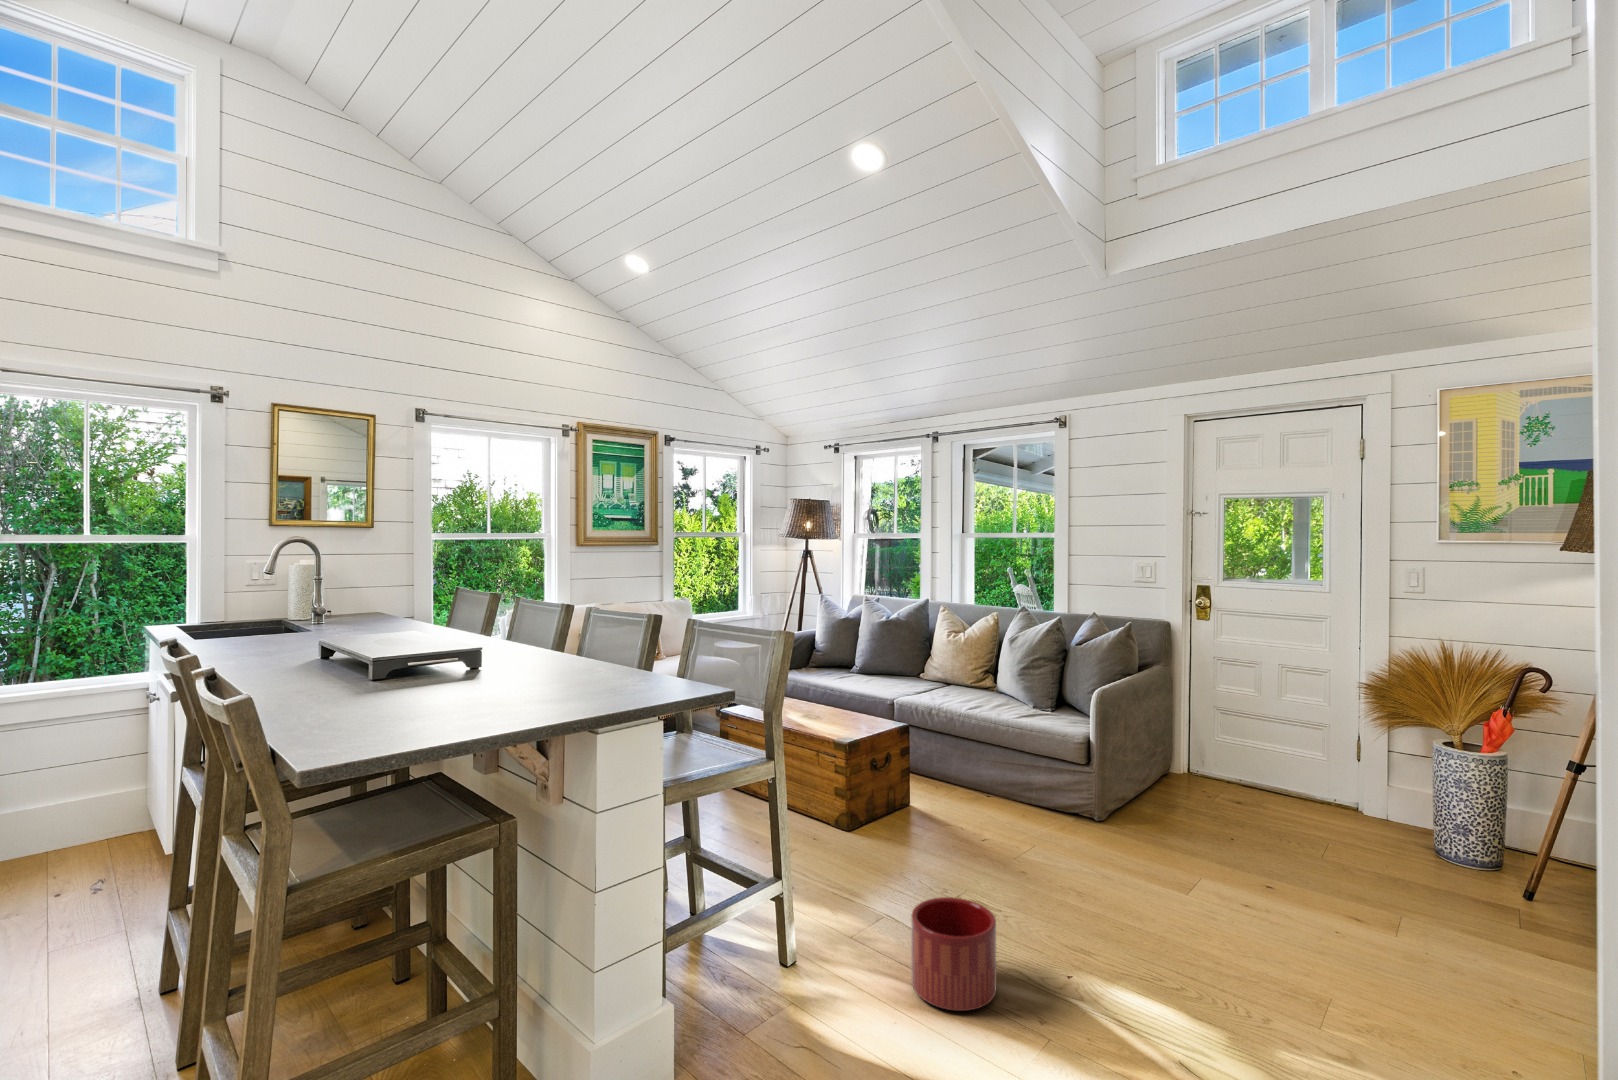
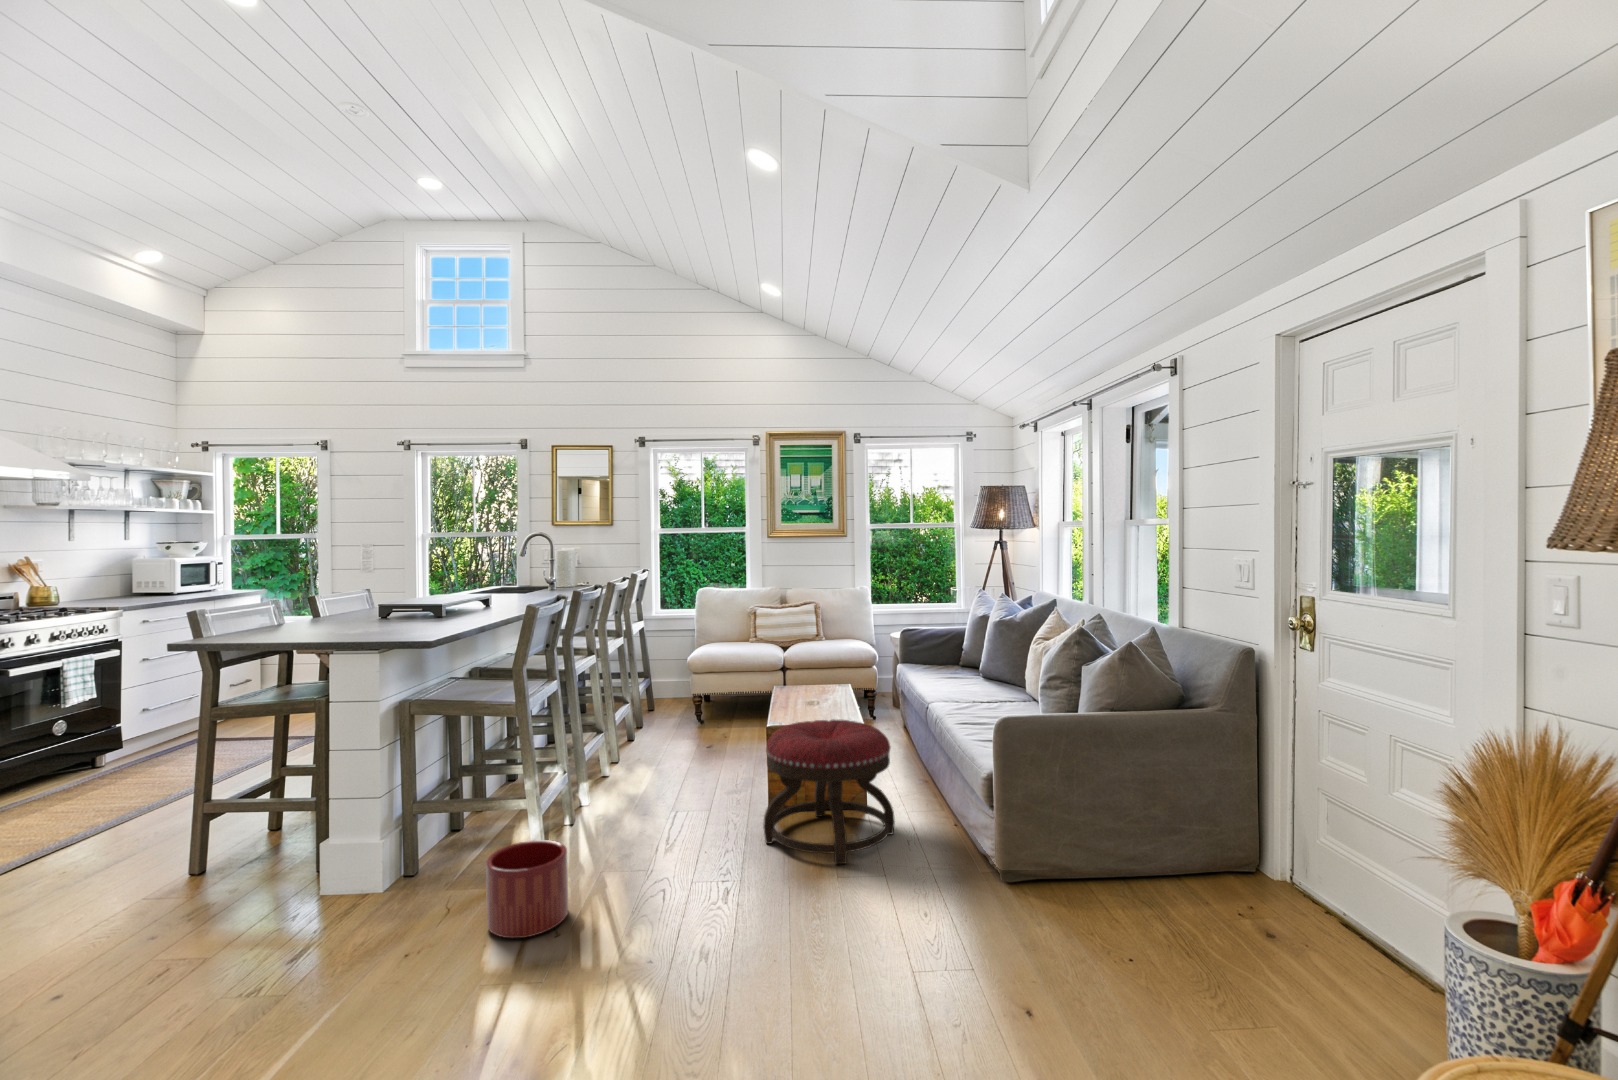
ottoman: none [901,725,1019,855] -> present [763,719,895,864]

